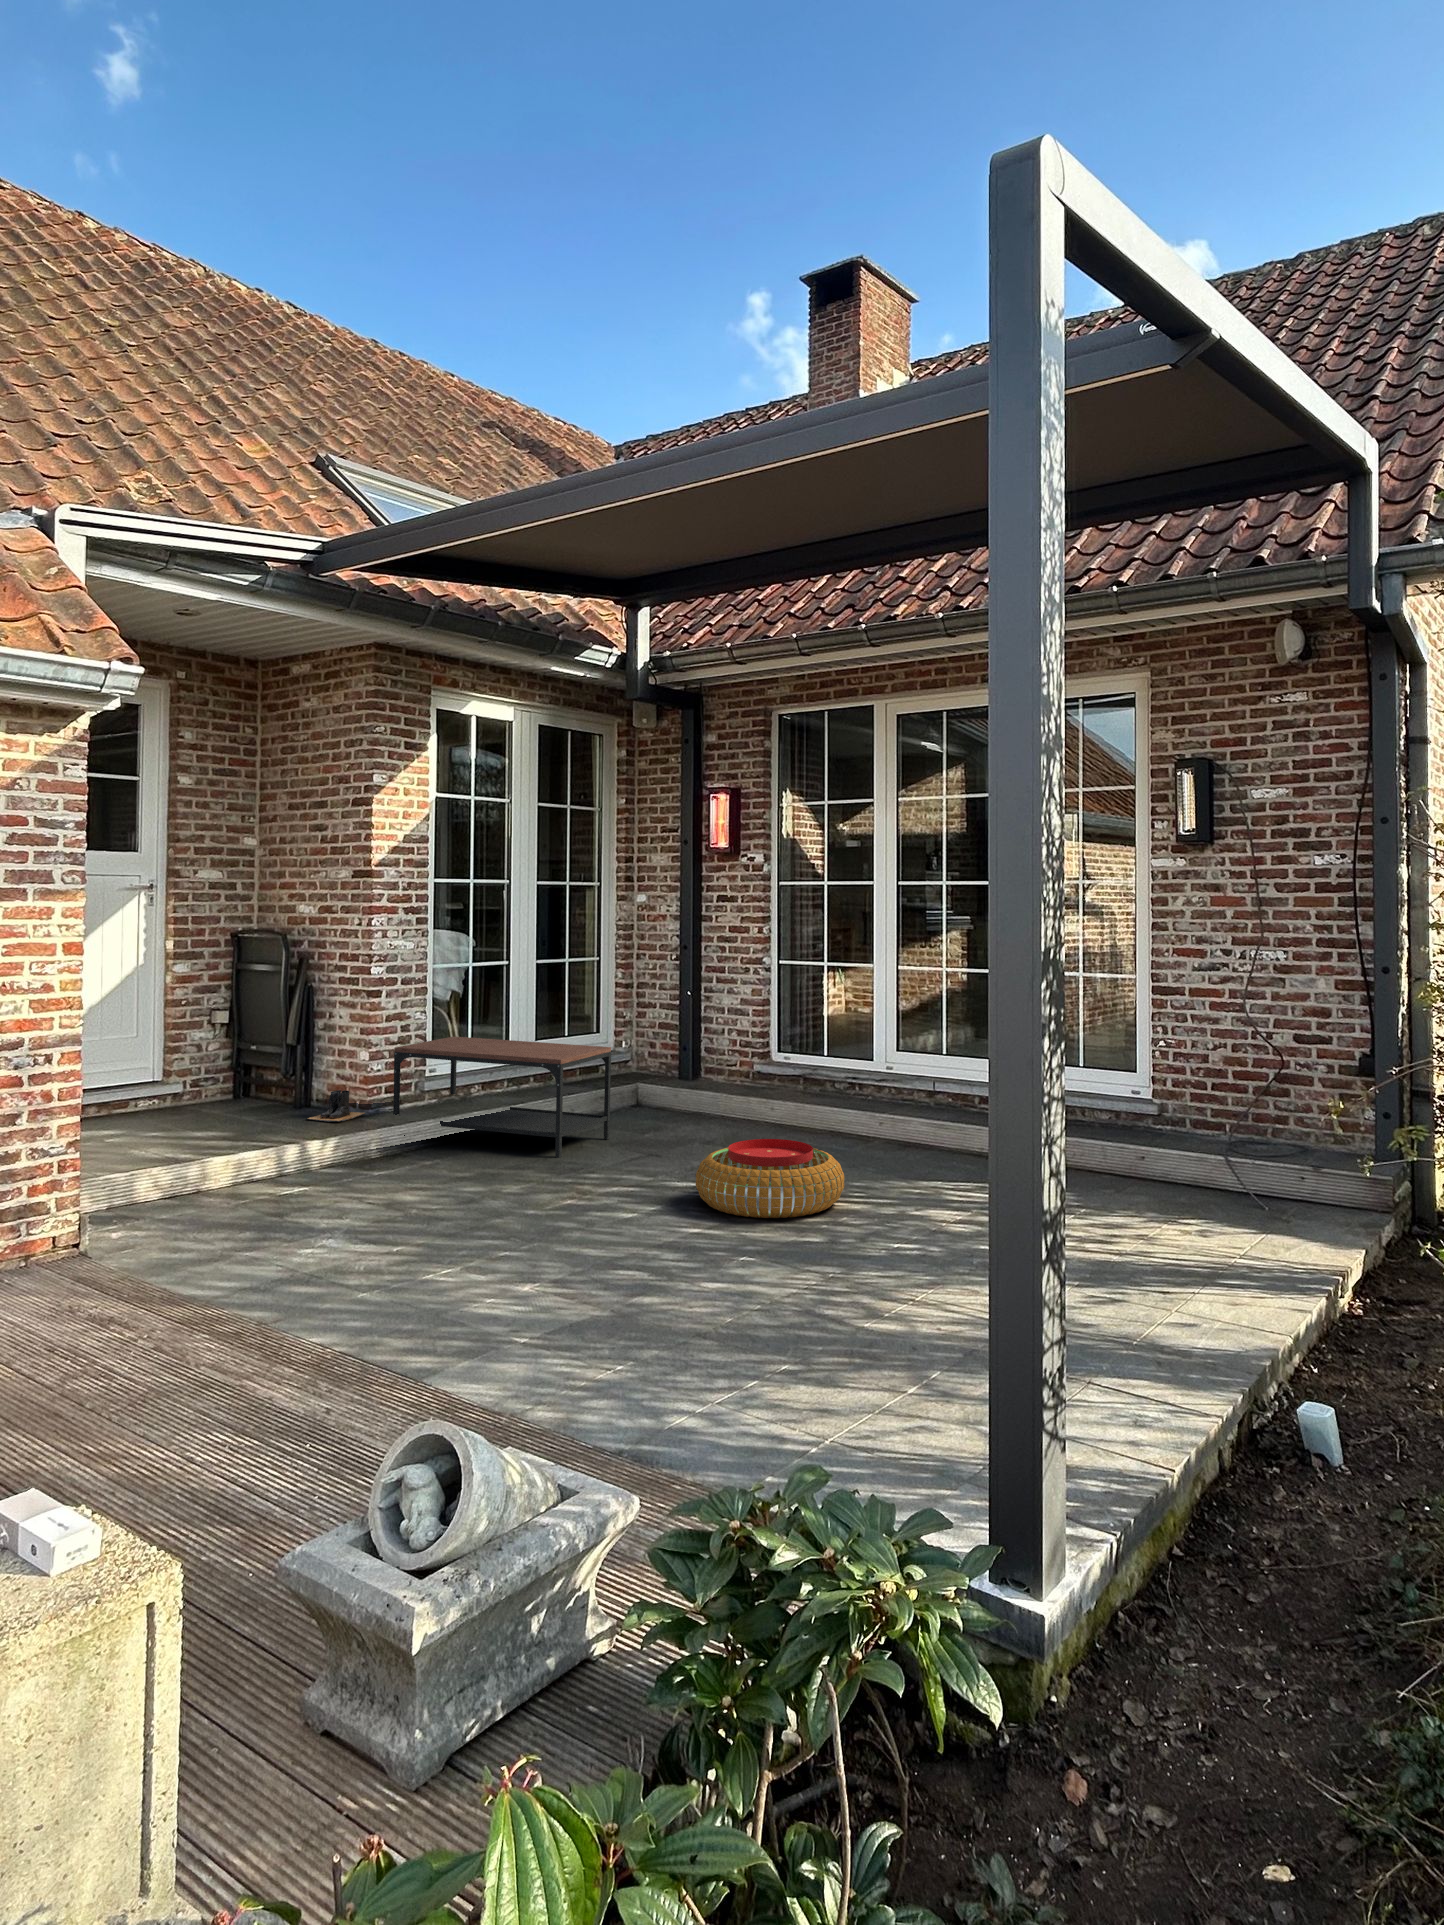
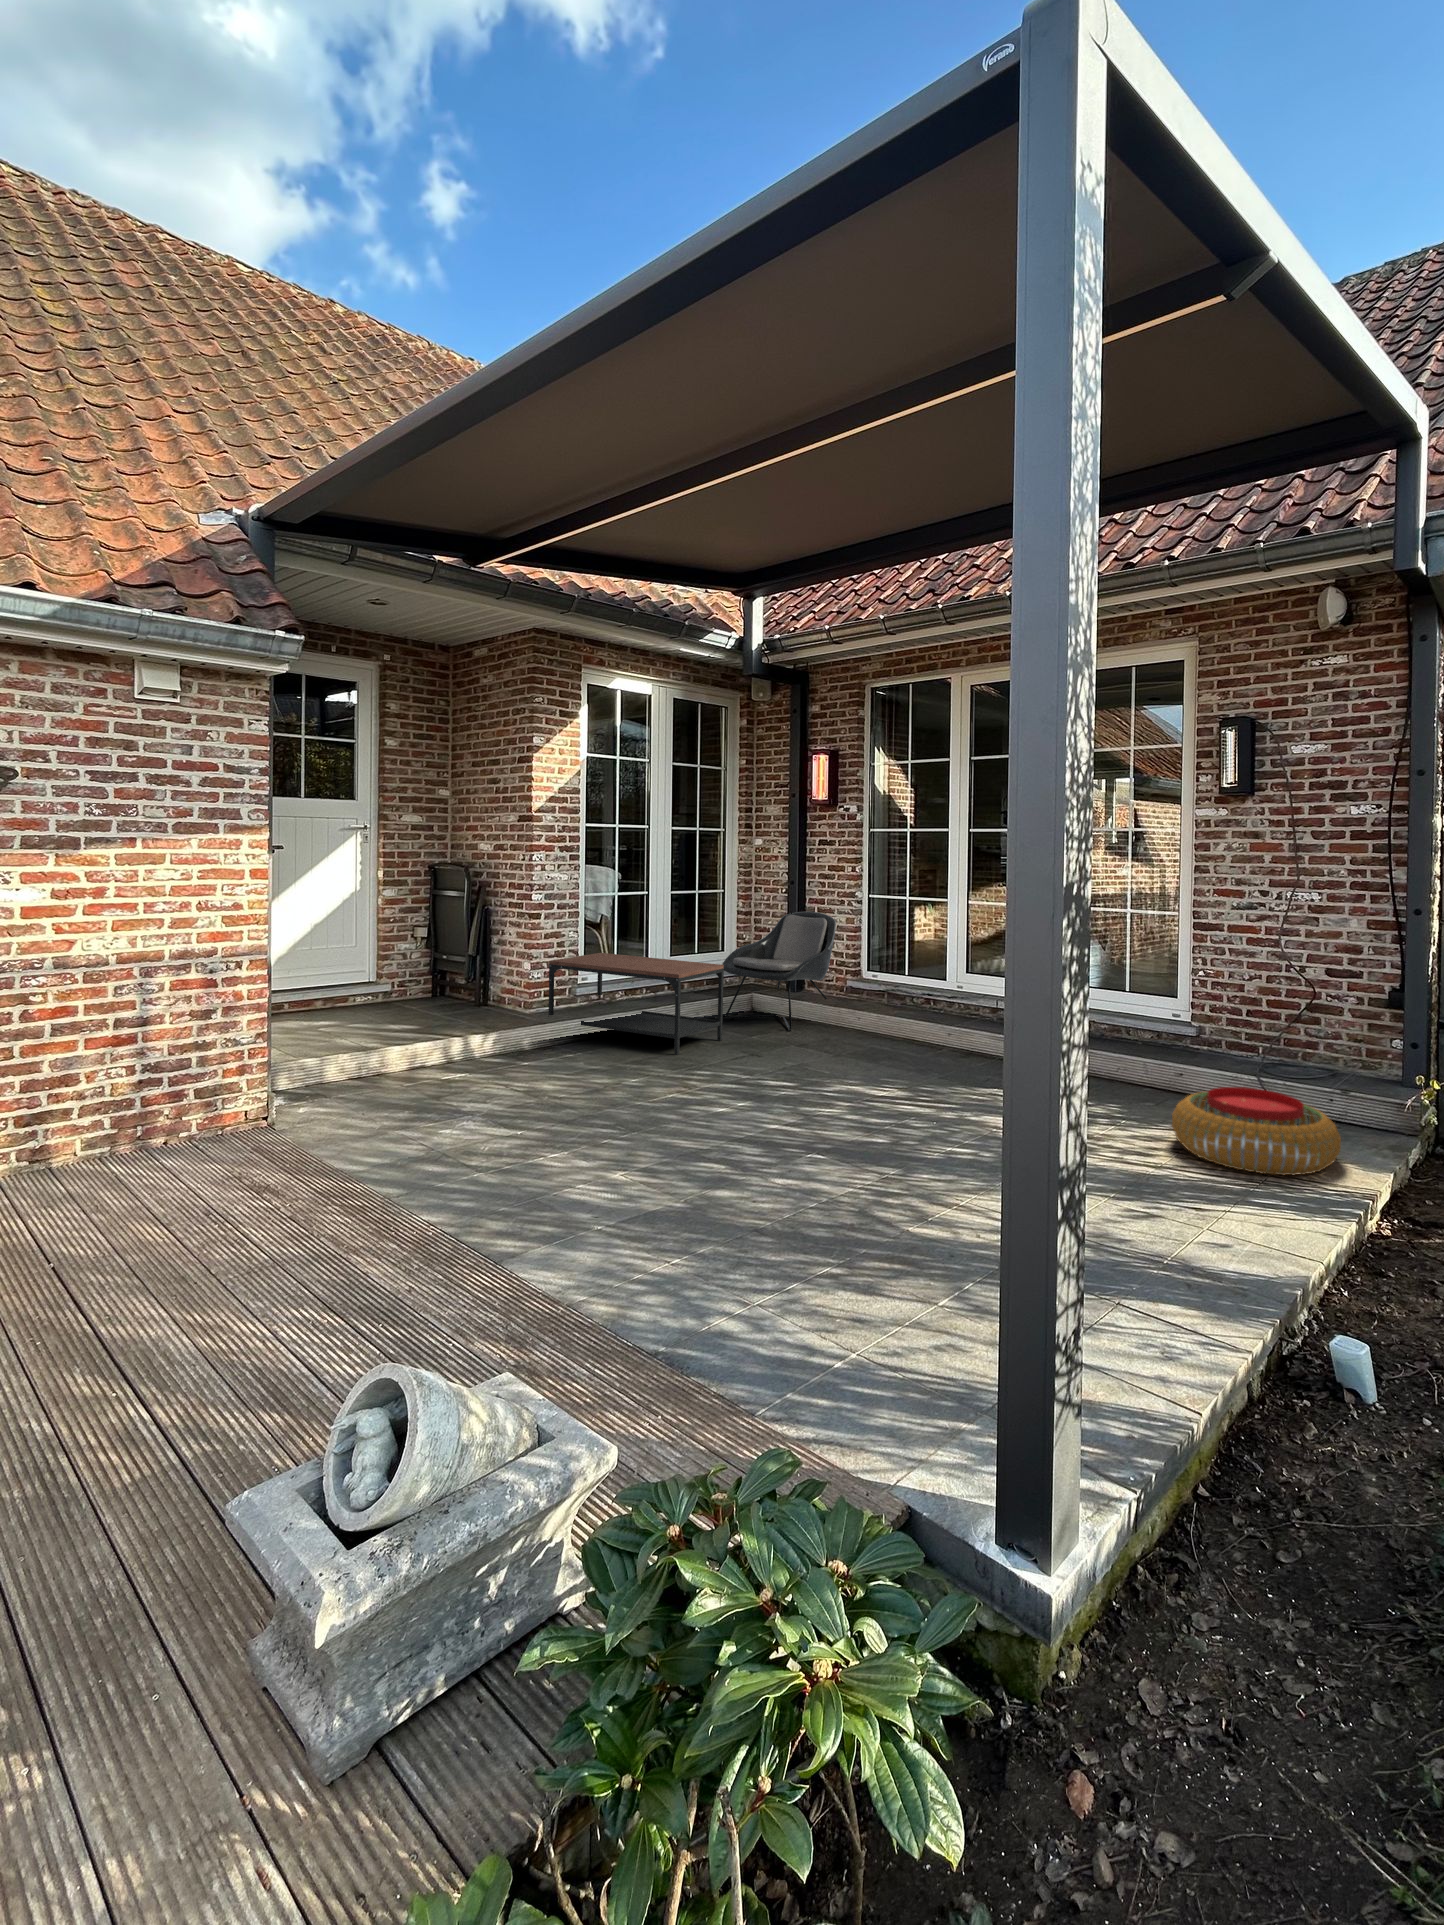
lounge chair: none [604,981,746,1127] -> present [723,912,836,1031]
boots: present [307,1090,365,1122] -> none [479,994,526,1020]
pouf: present [696,1139,844,1218] -> present [1172,1087,1341,1175]

